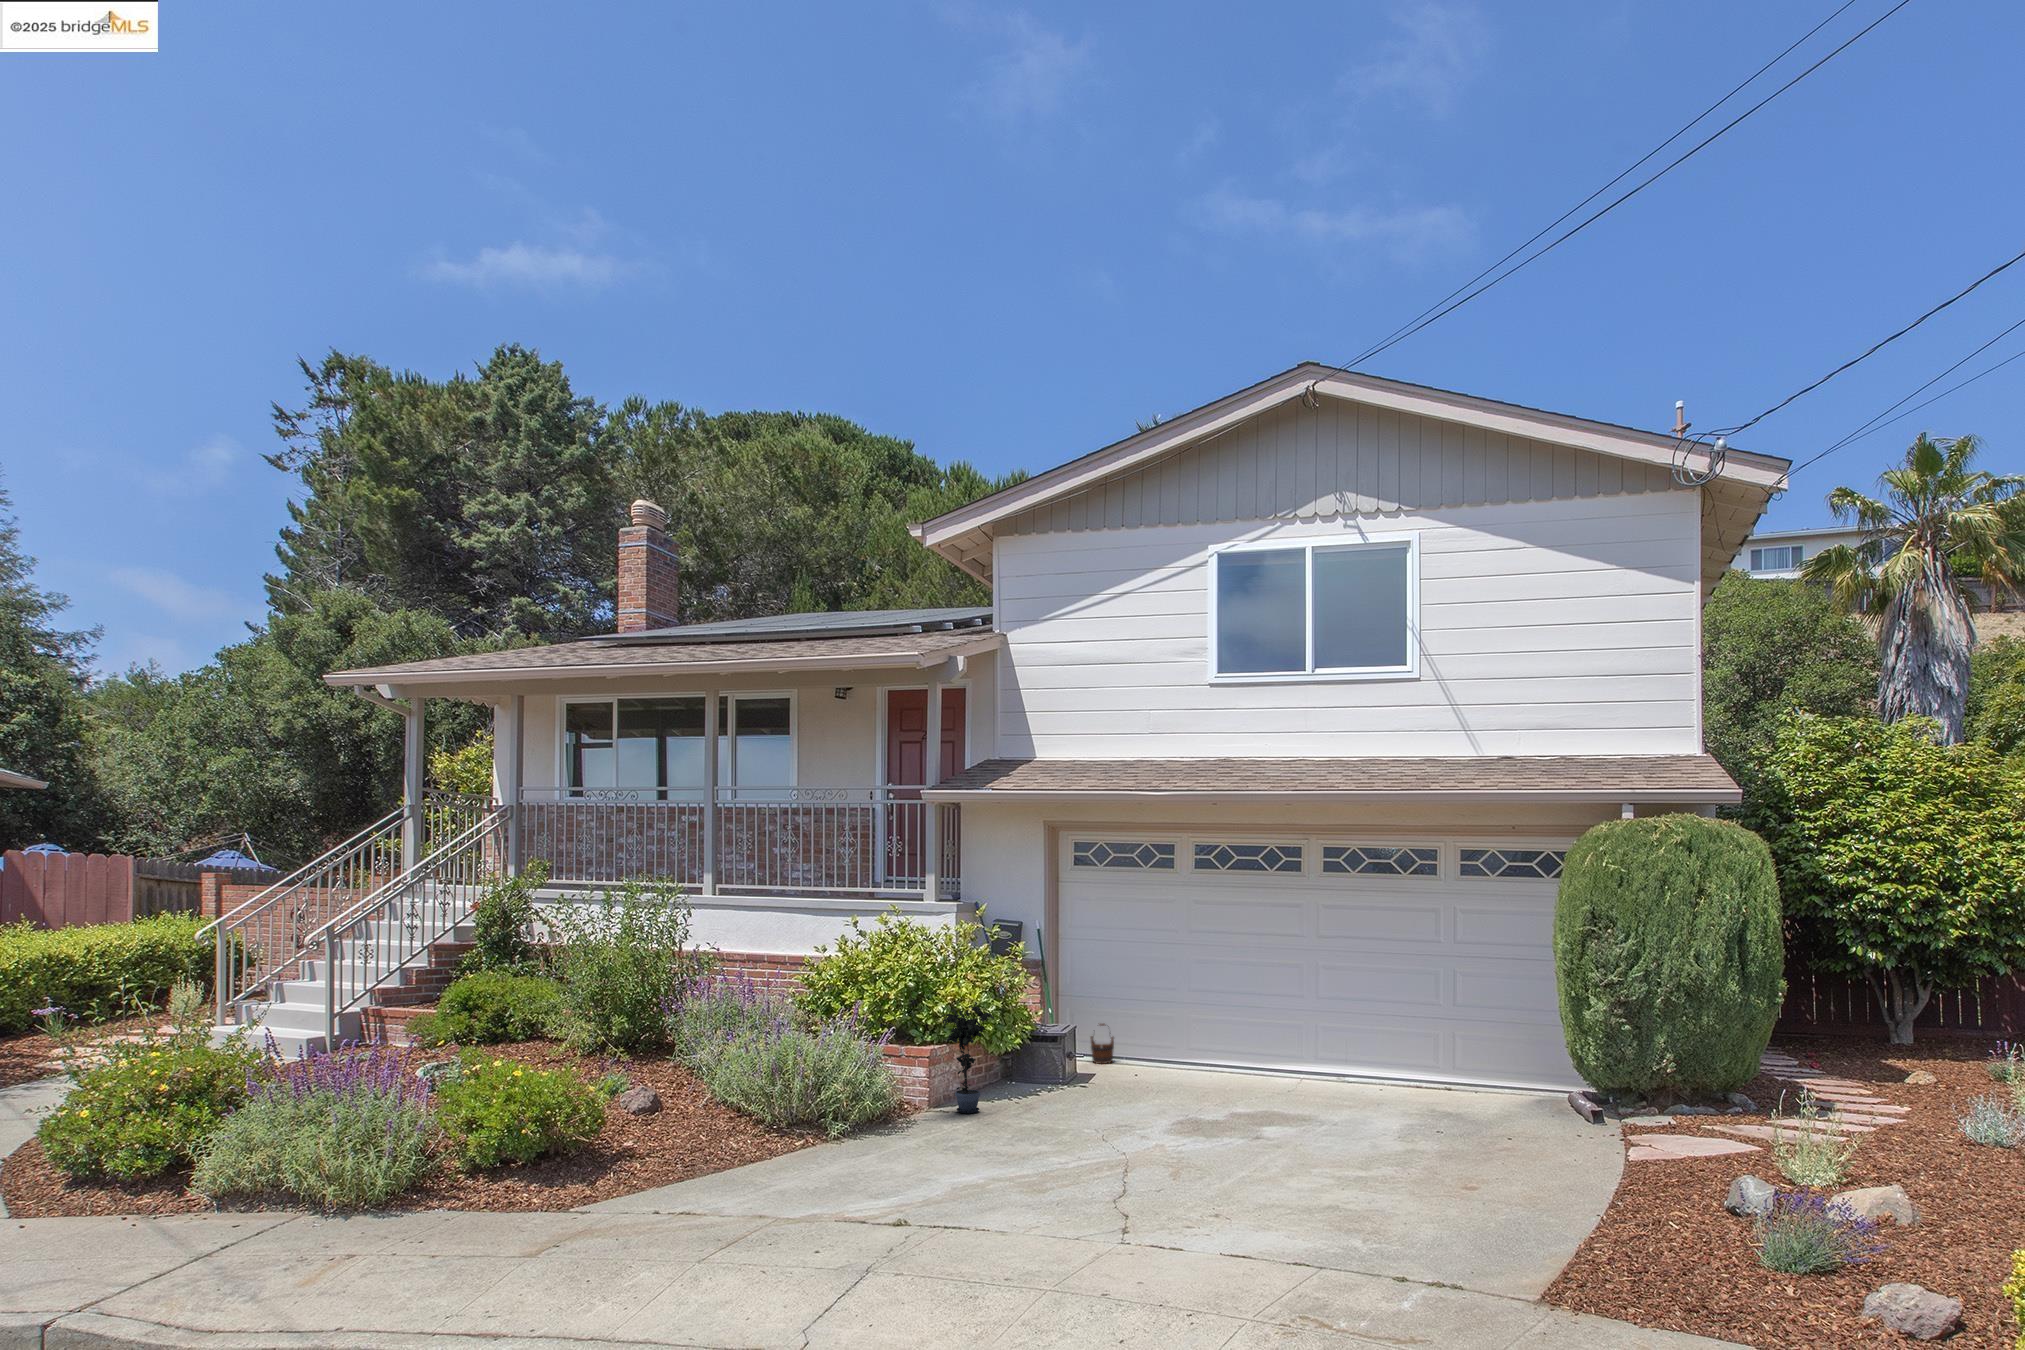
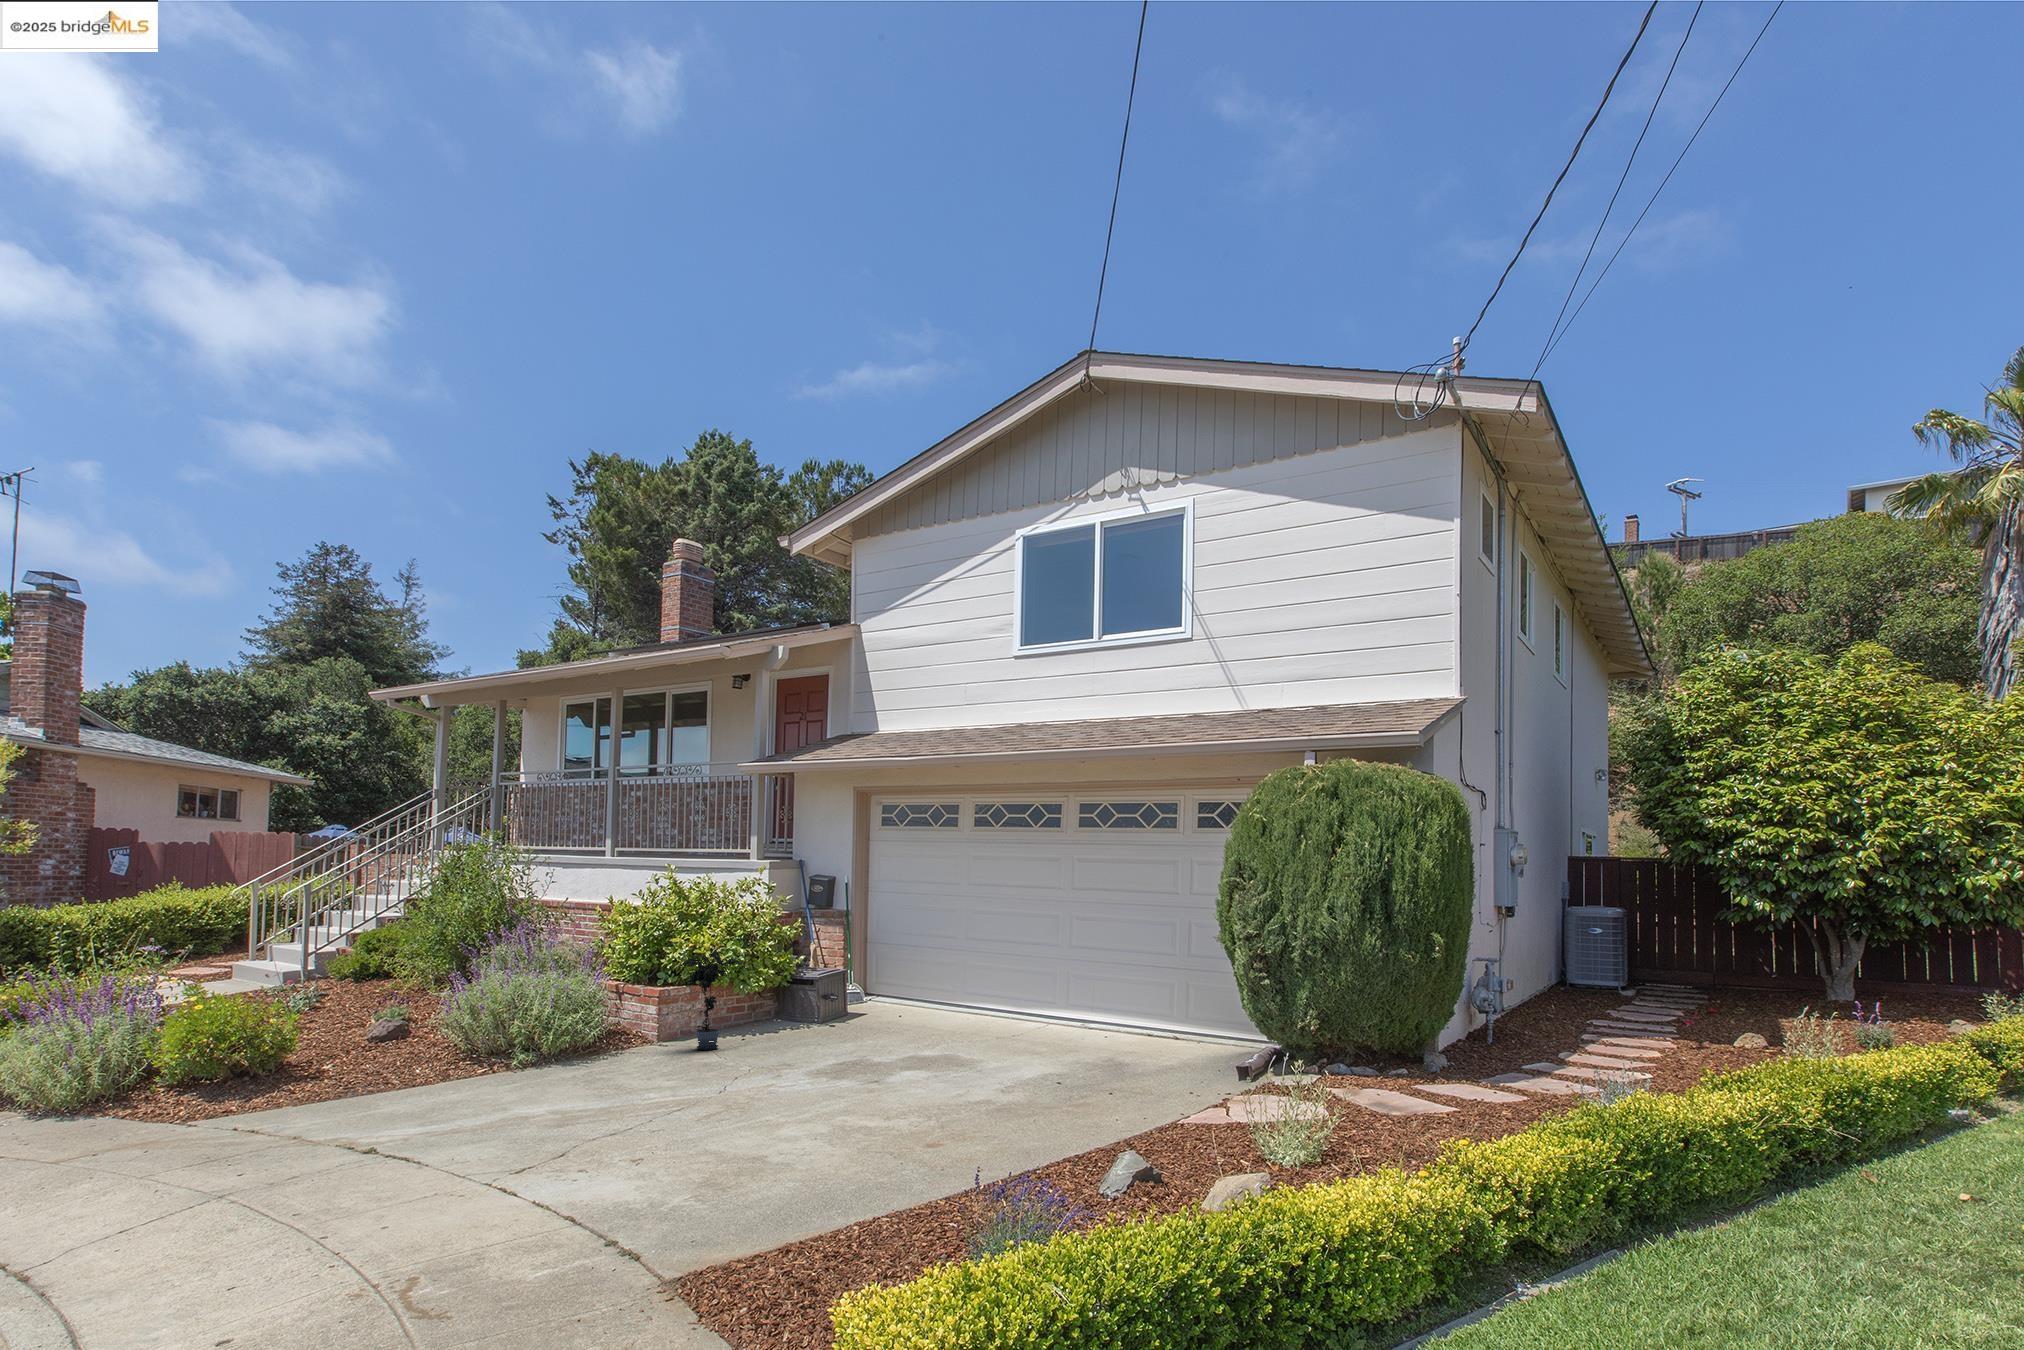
wooden bucket: present [1090,1024,1114,1064] -> none [917,980,939,1019]

